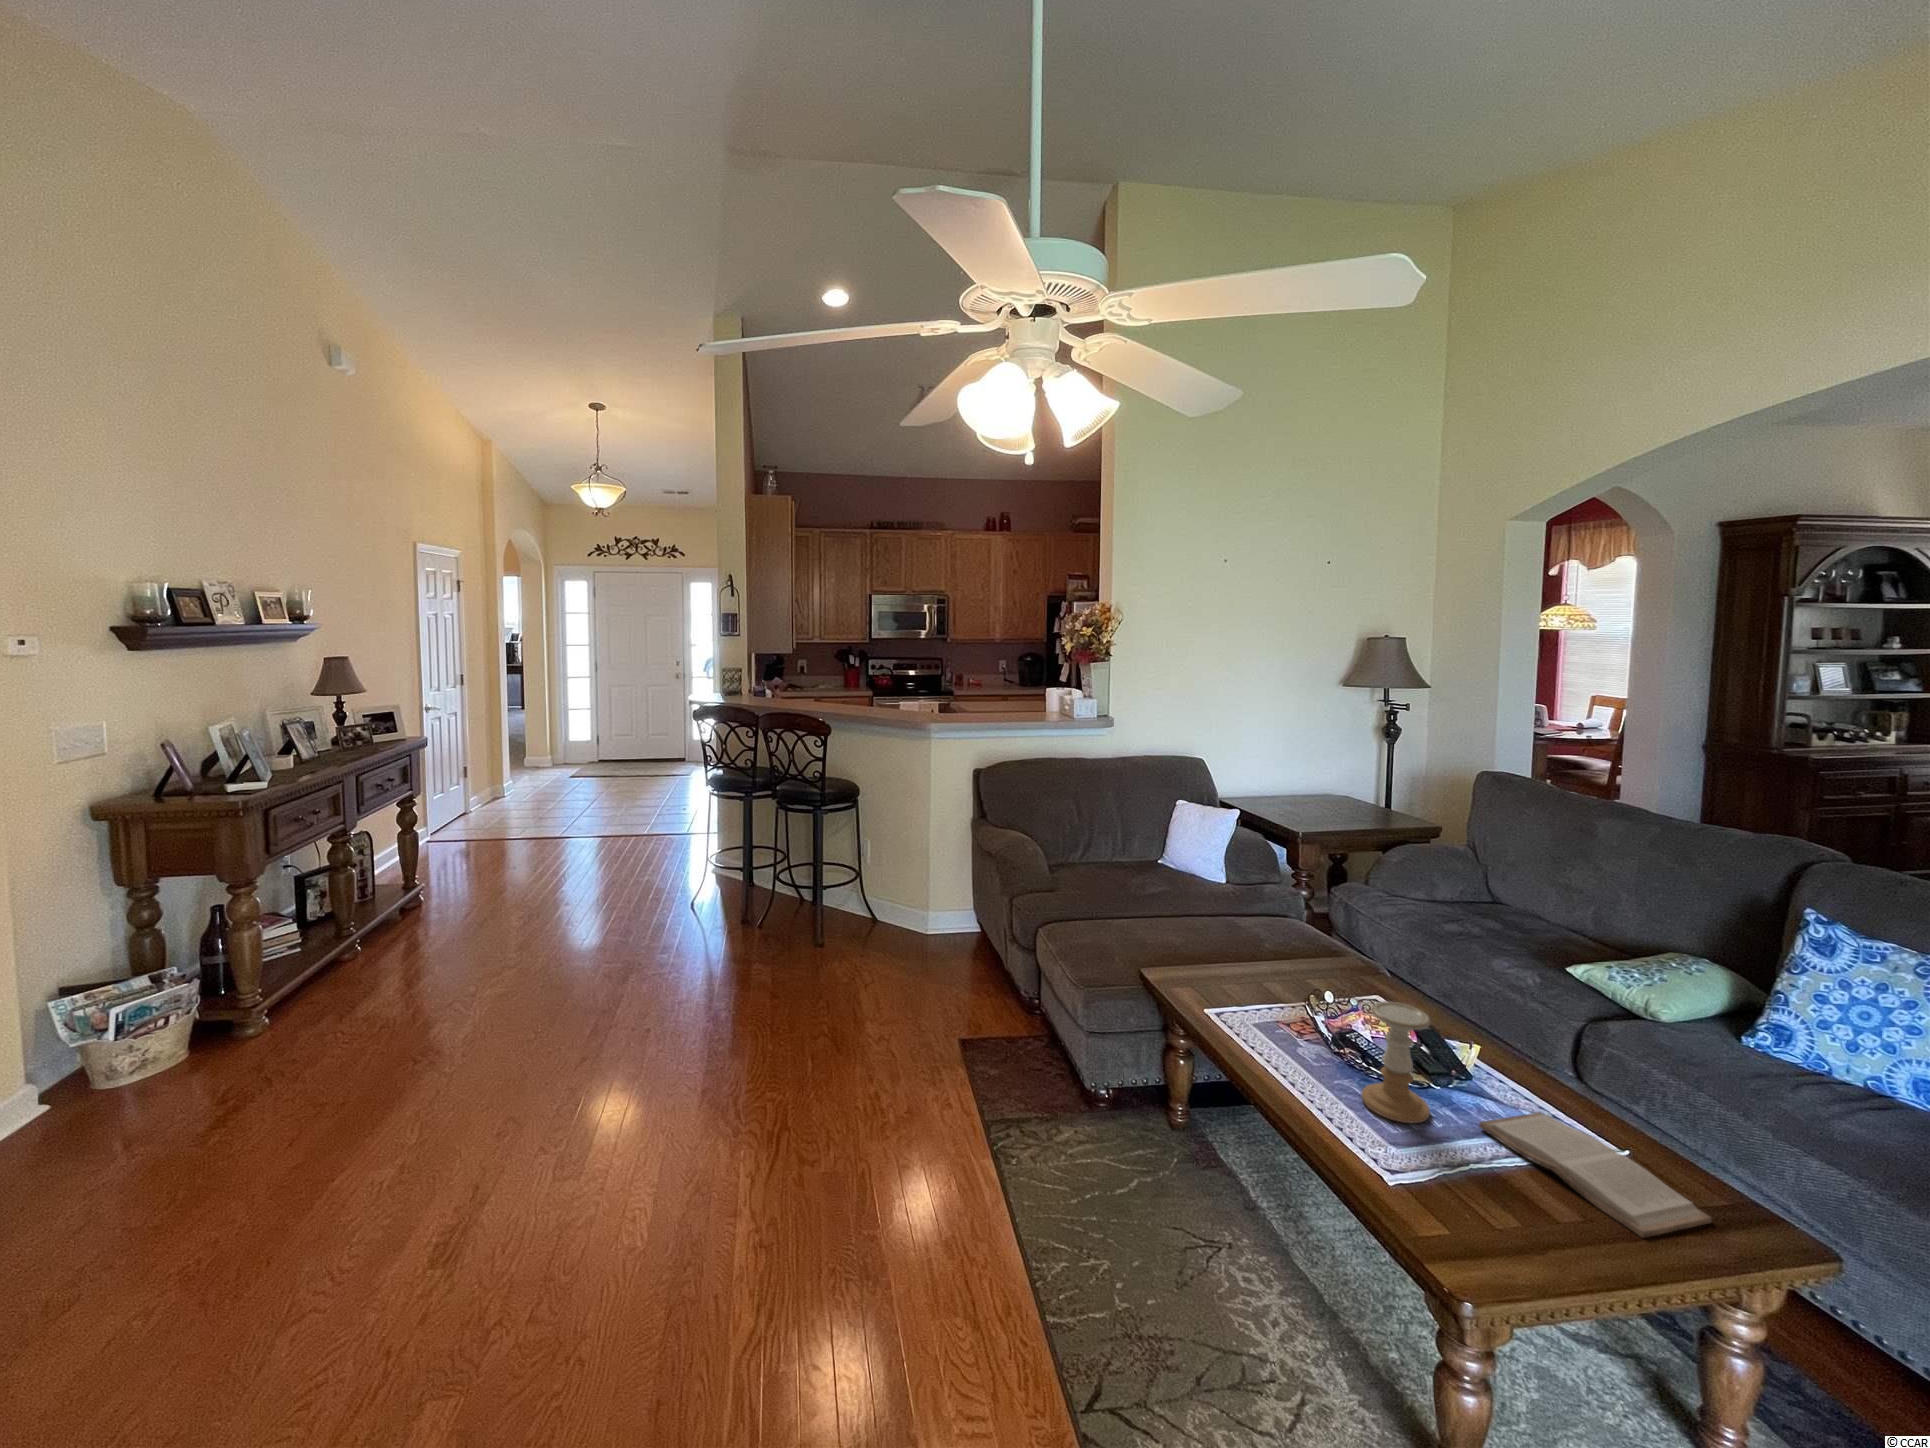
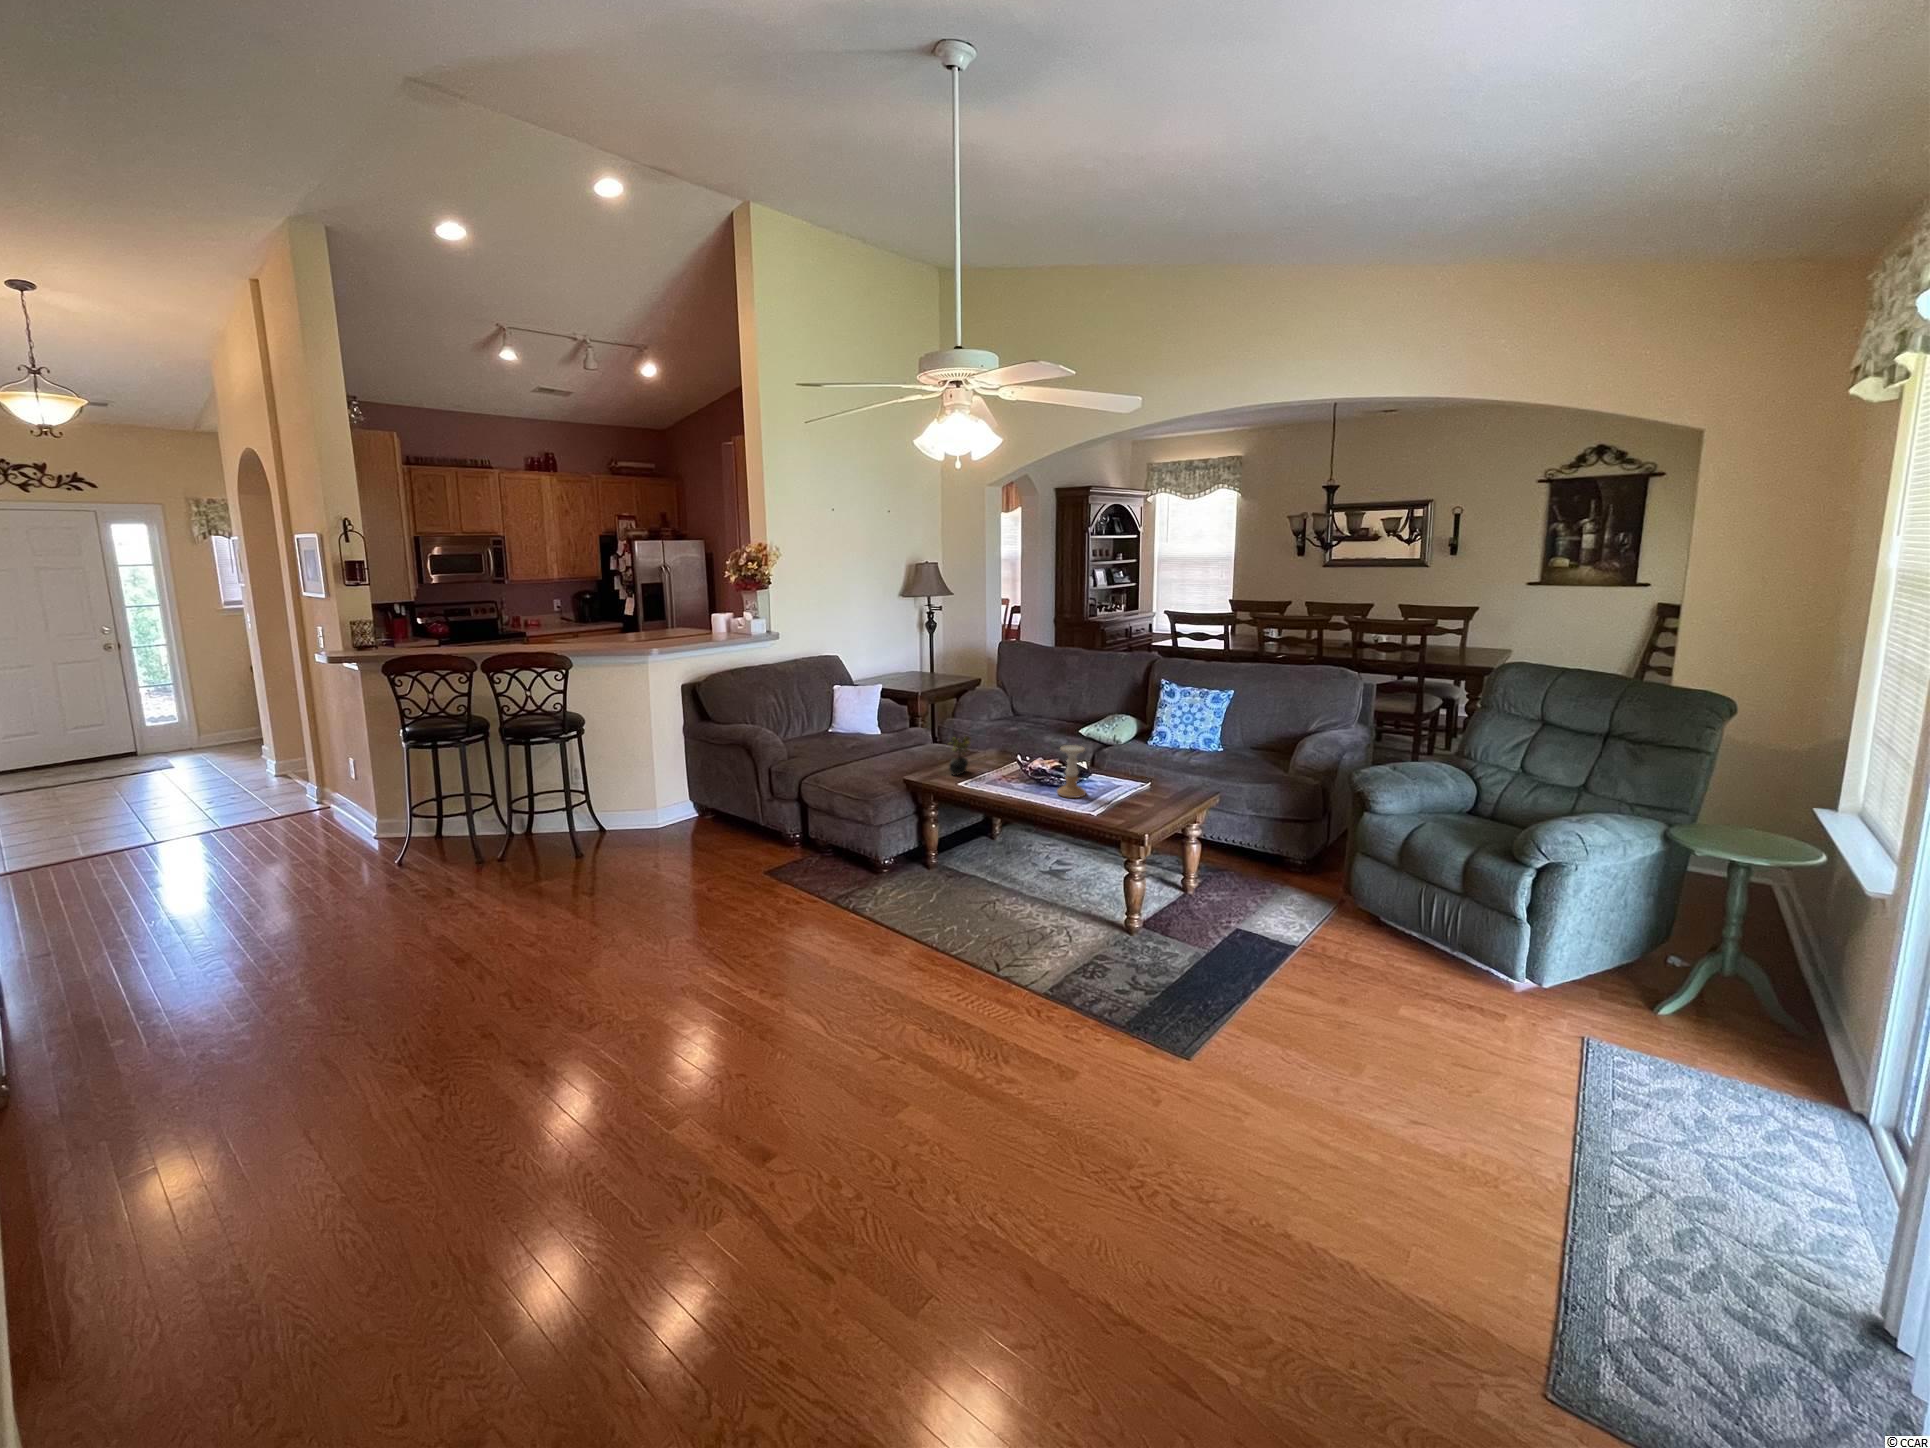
succulent plant: none [1213,920,1262,989] -> present [949,736,971,776]
book: present [1479,1112,1712,1238] -> none [1104,779,1185,803]

